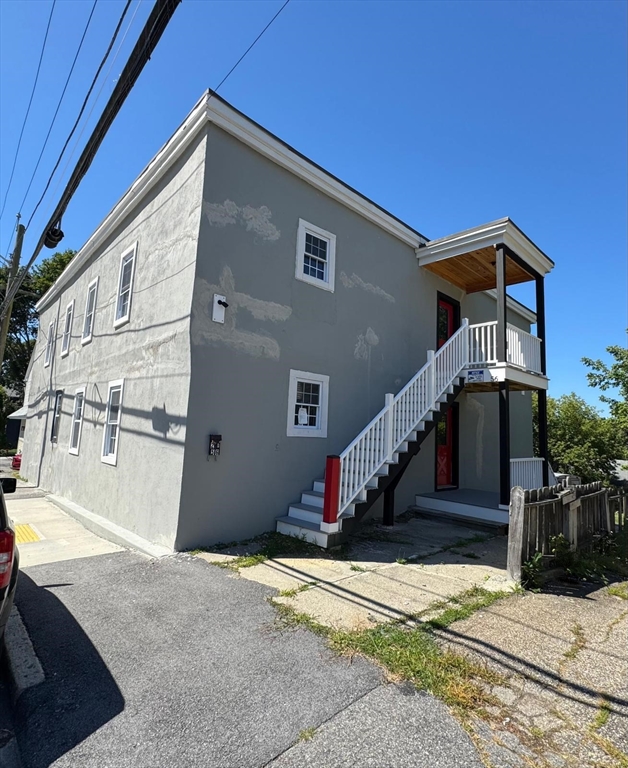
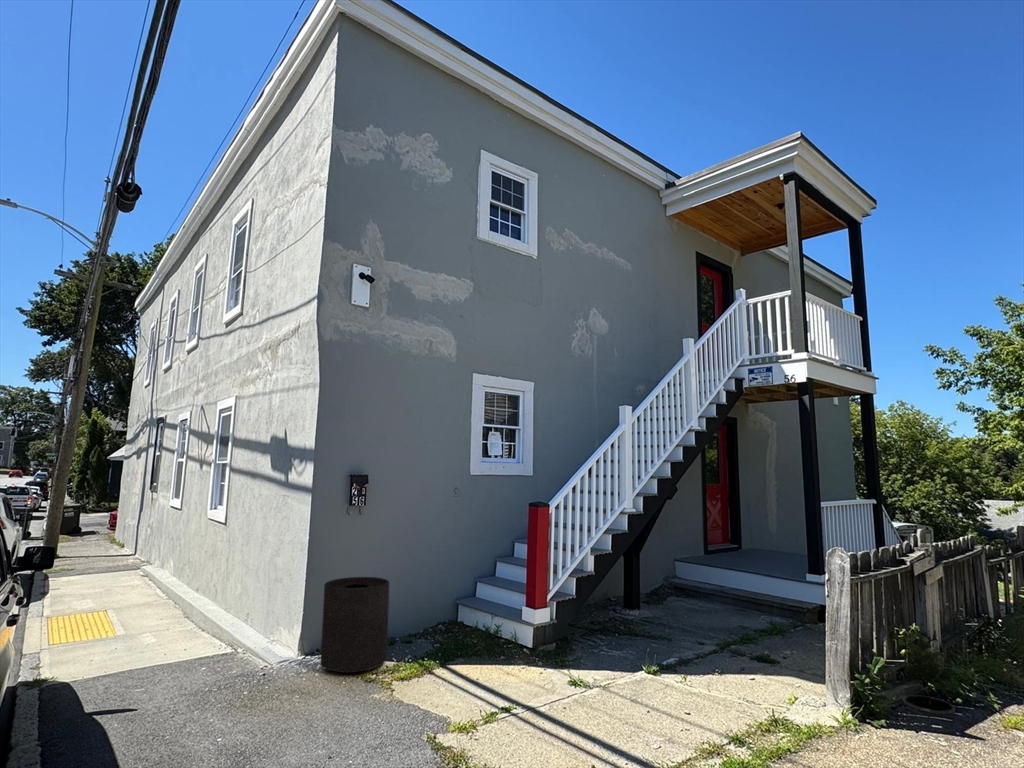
trash can: none [191,500,236,560] -> present [320,577,389,673]

